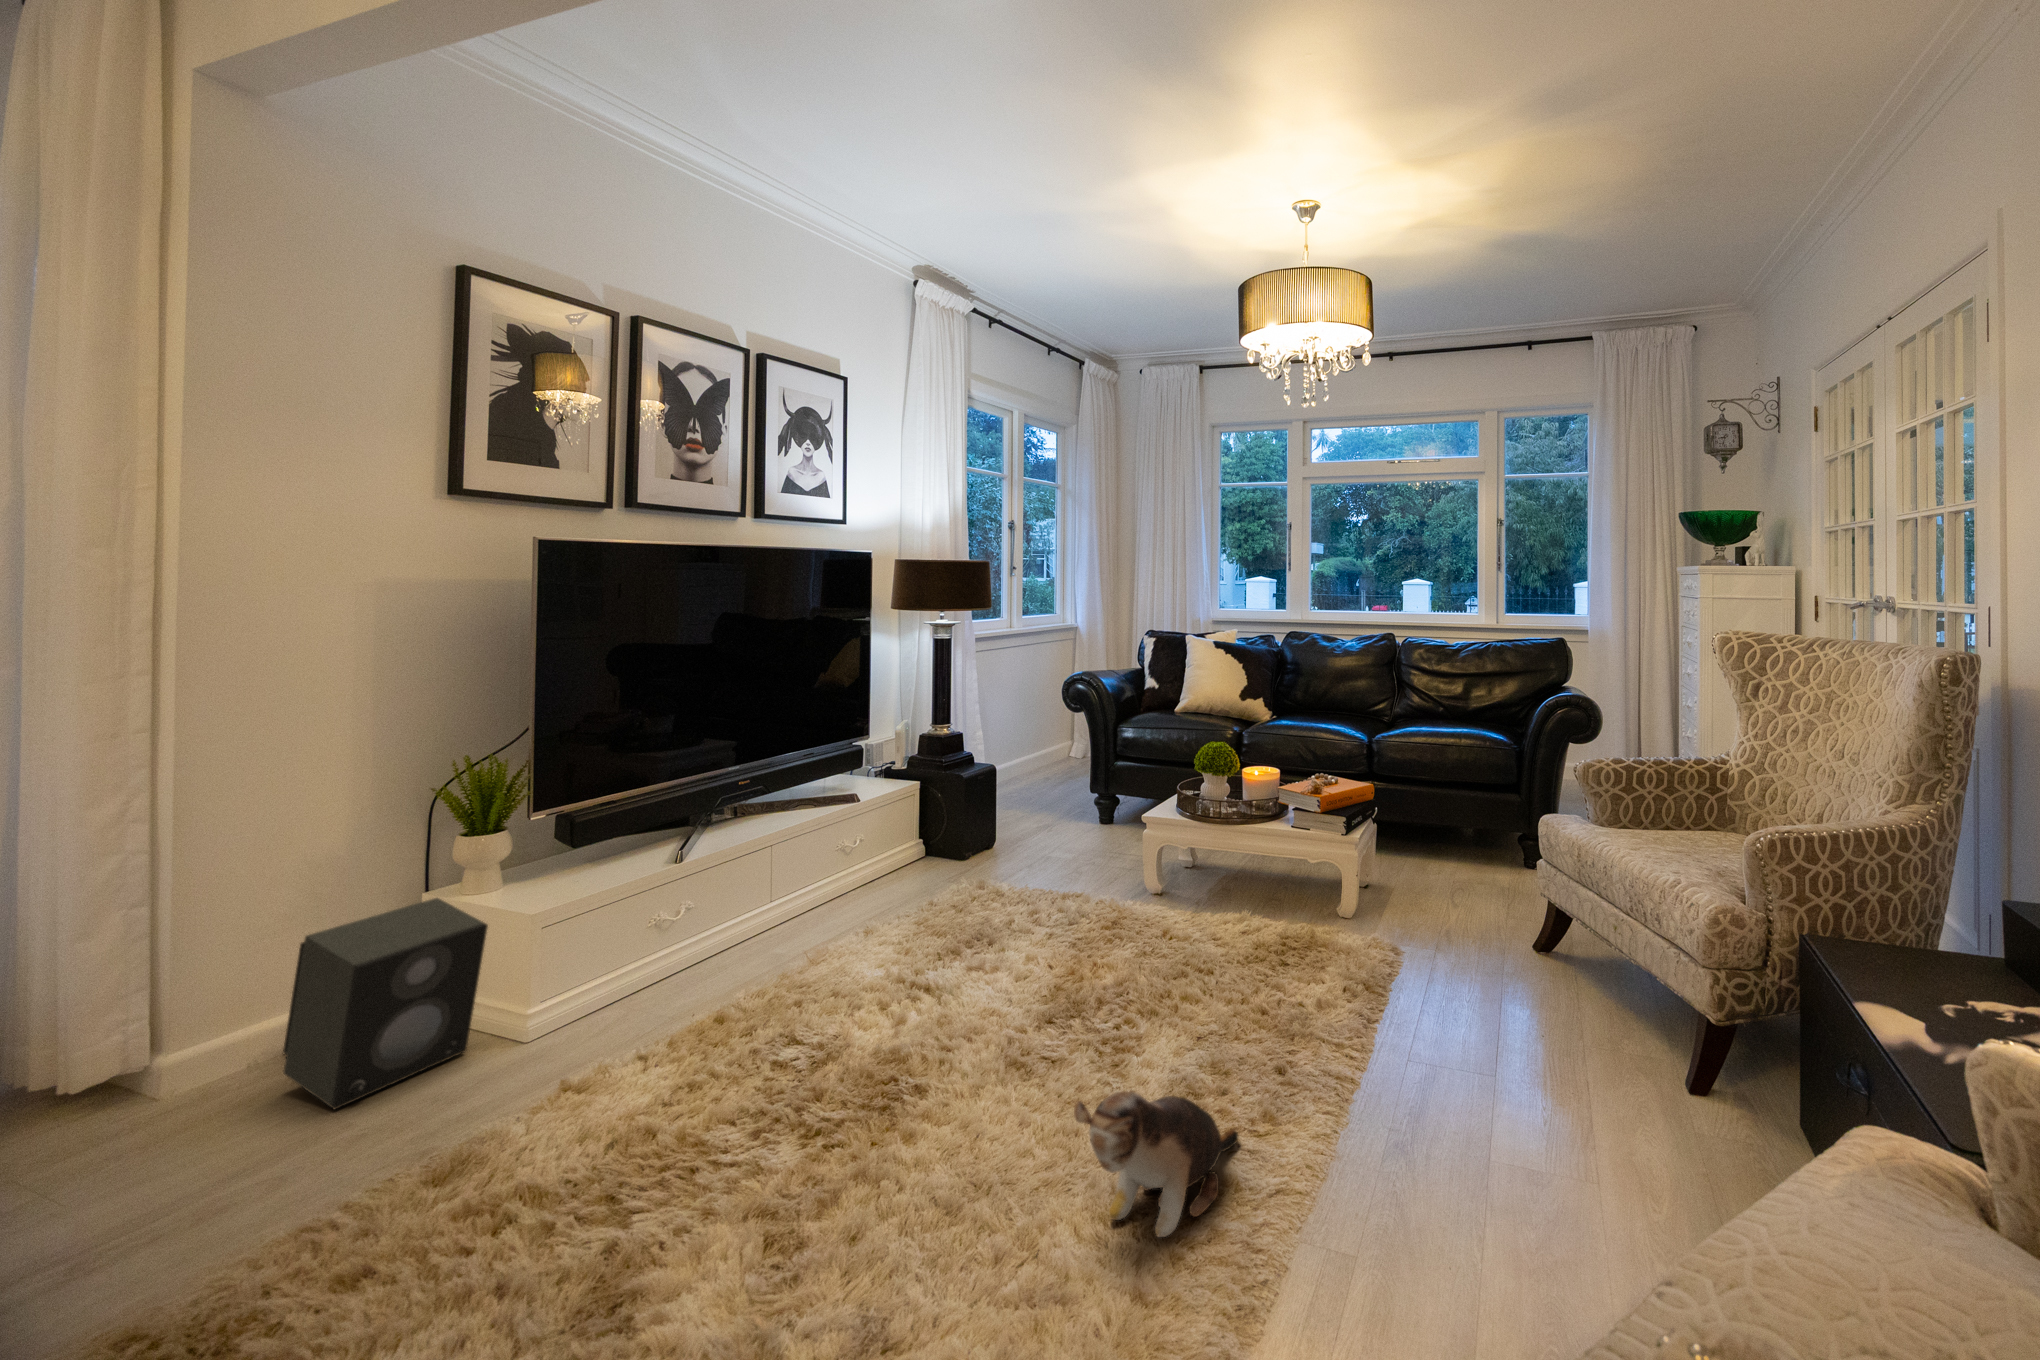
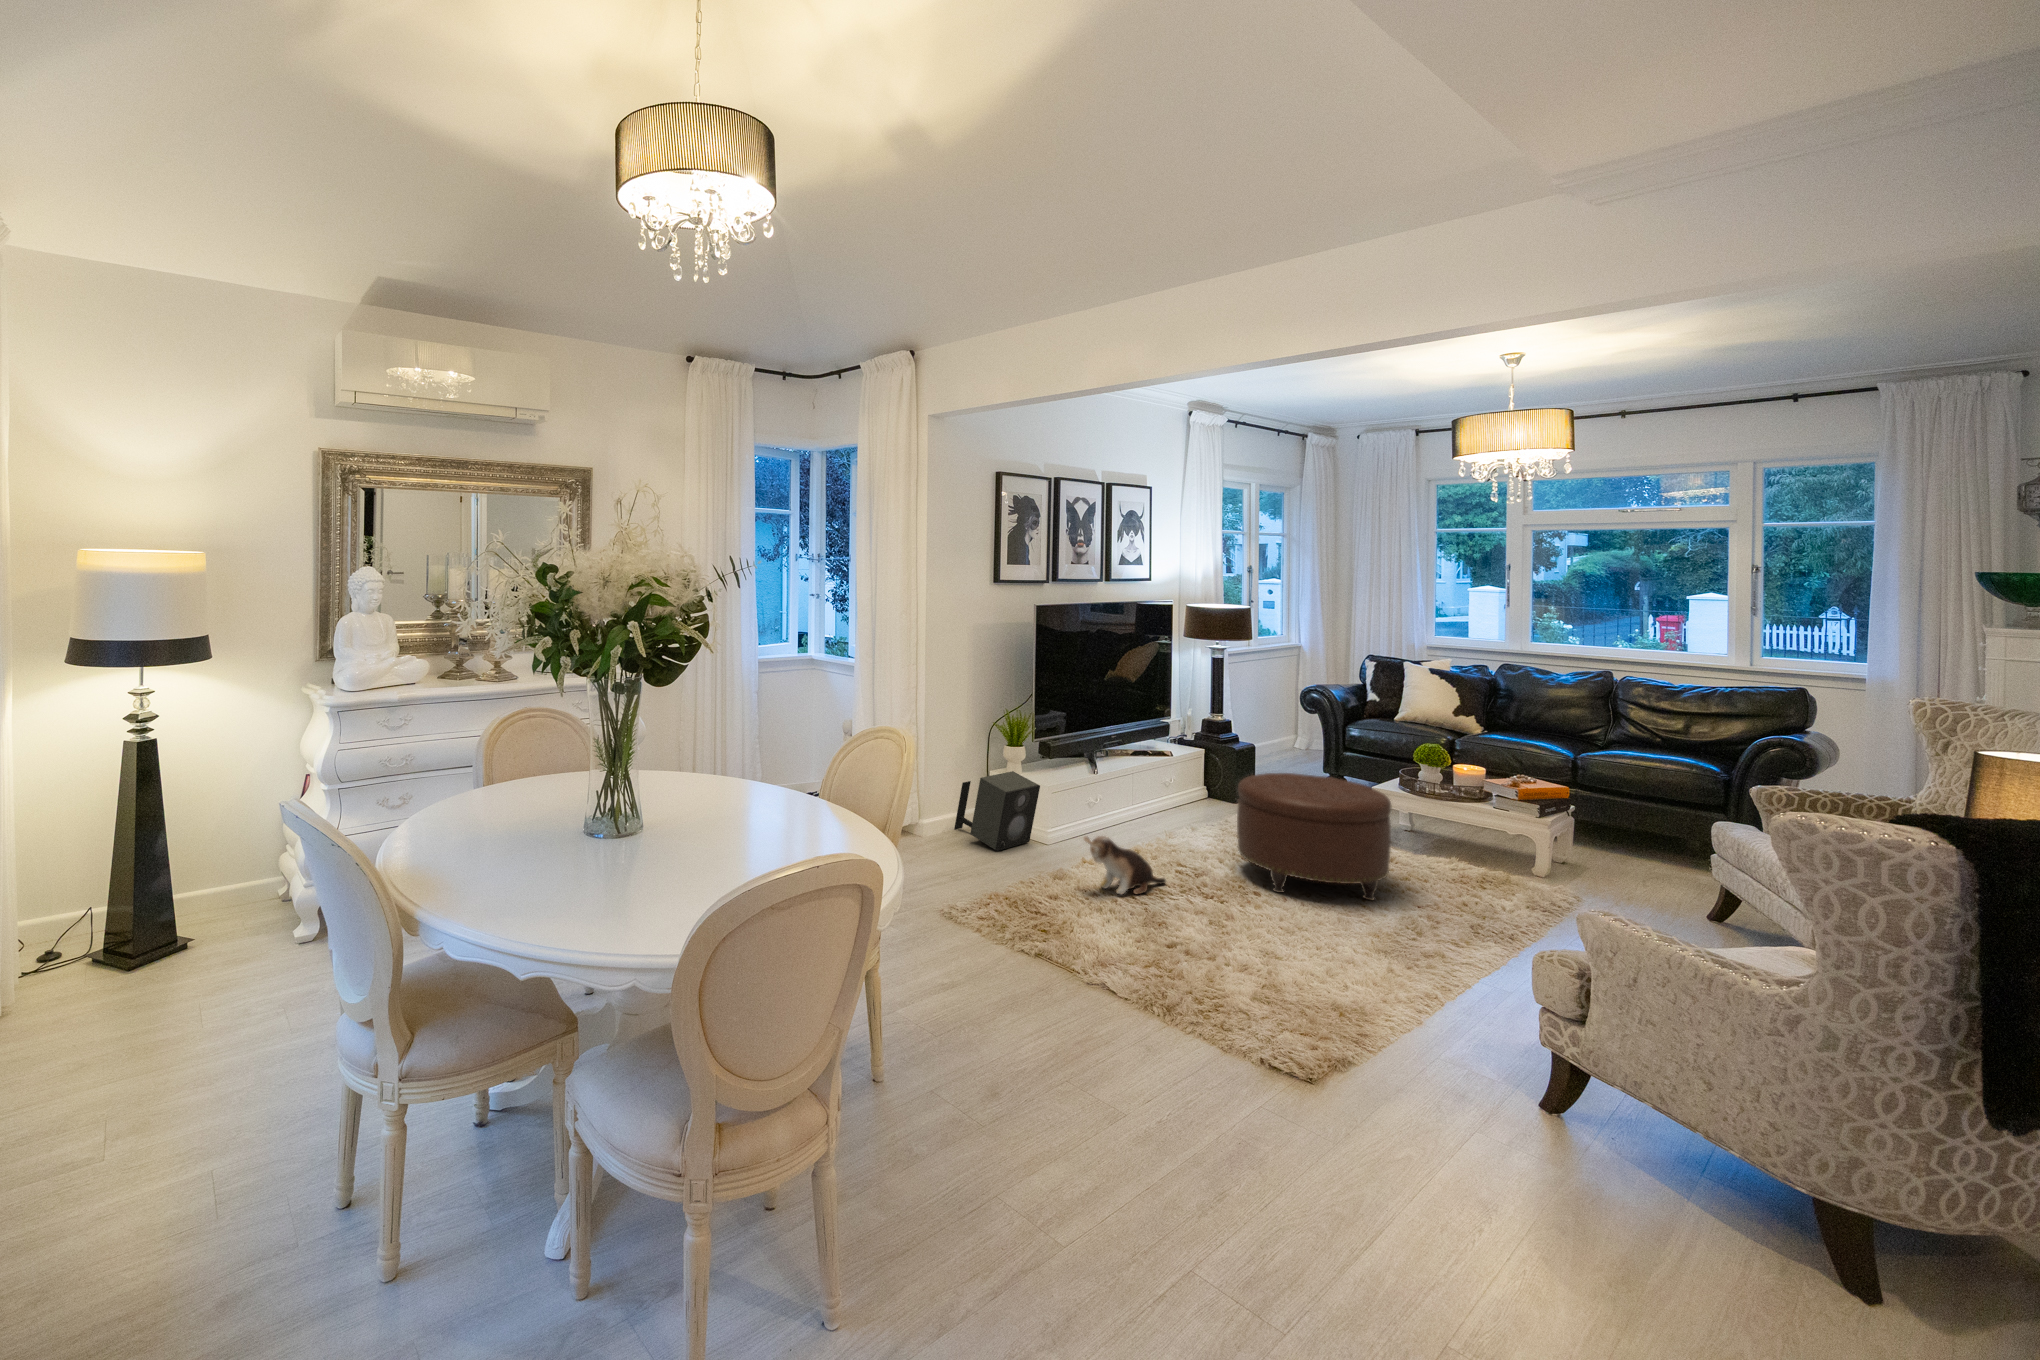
ottoman: none [905,819,1154,1070] -> present [1237,773,1391,901]
plush toy: present [1074,1090,1238,1237] -> present [1084,836,1166,894]

